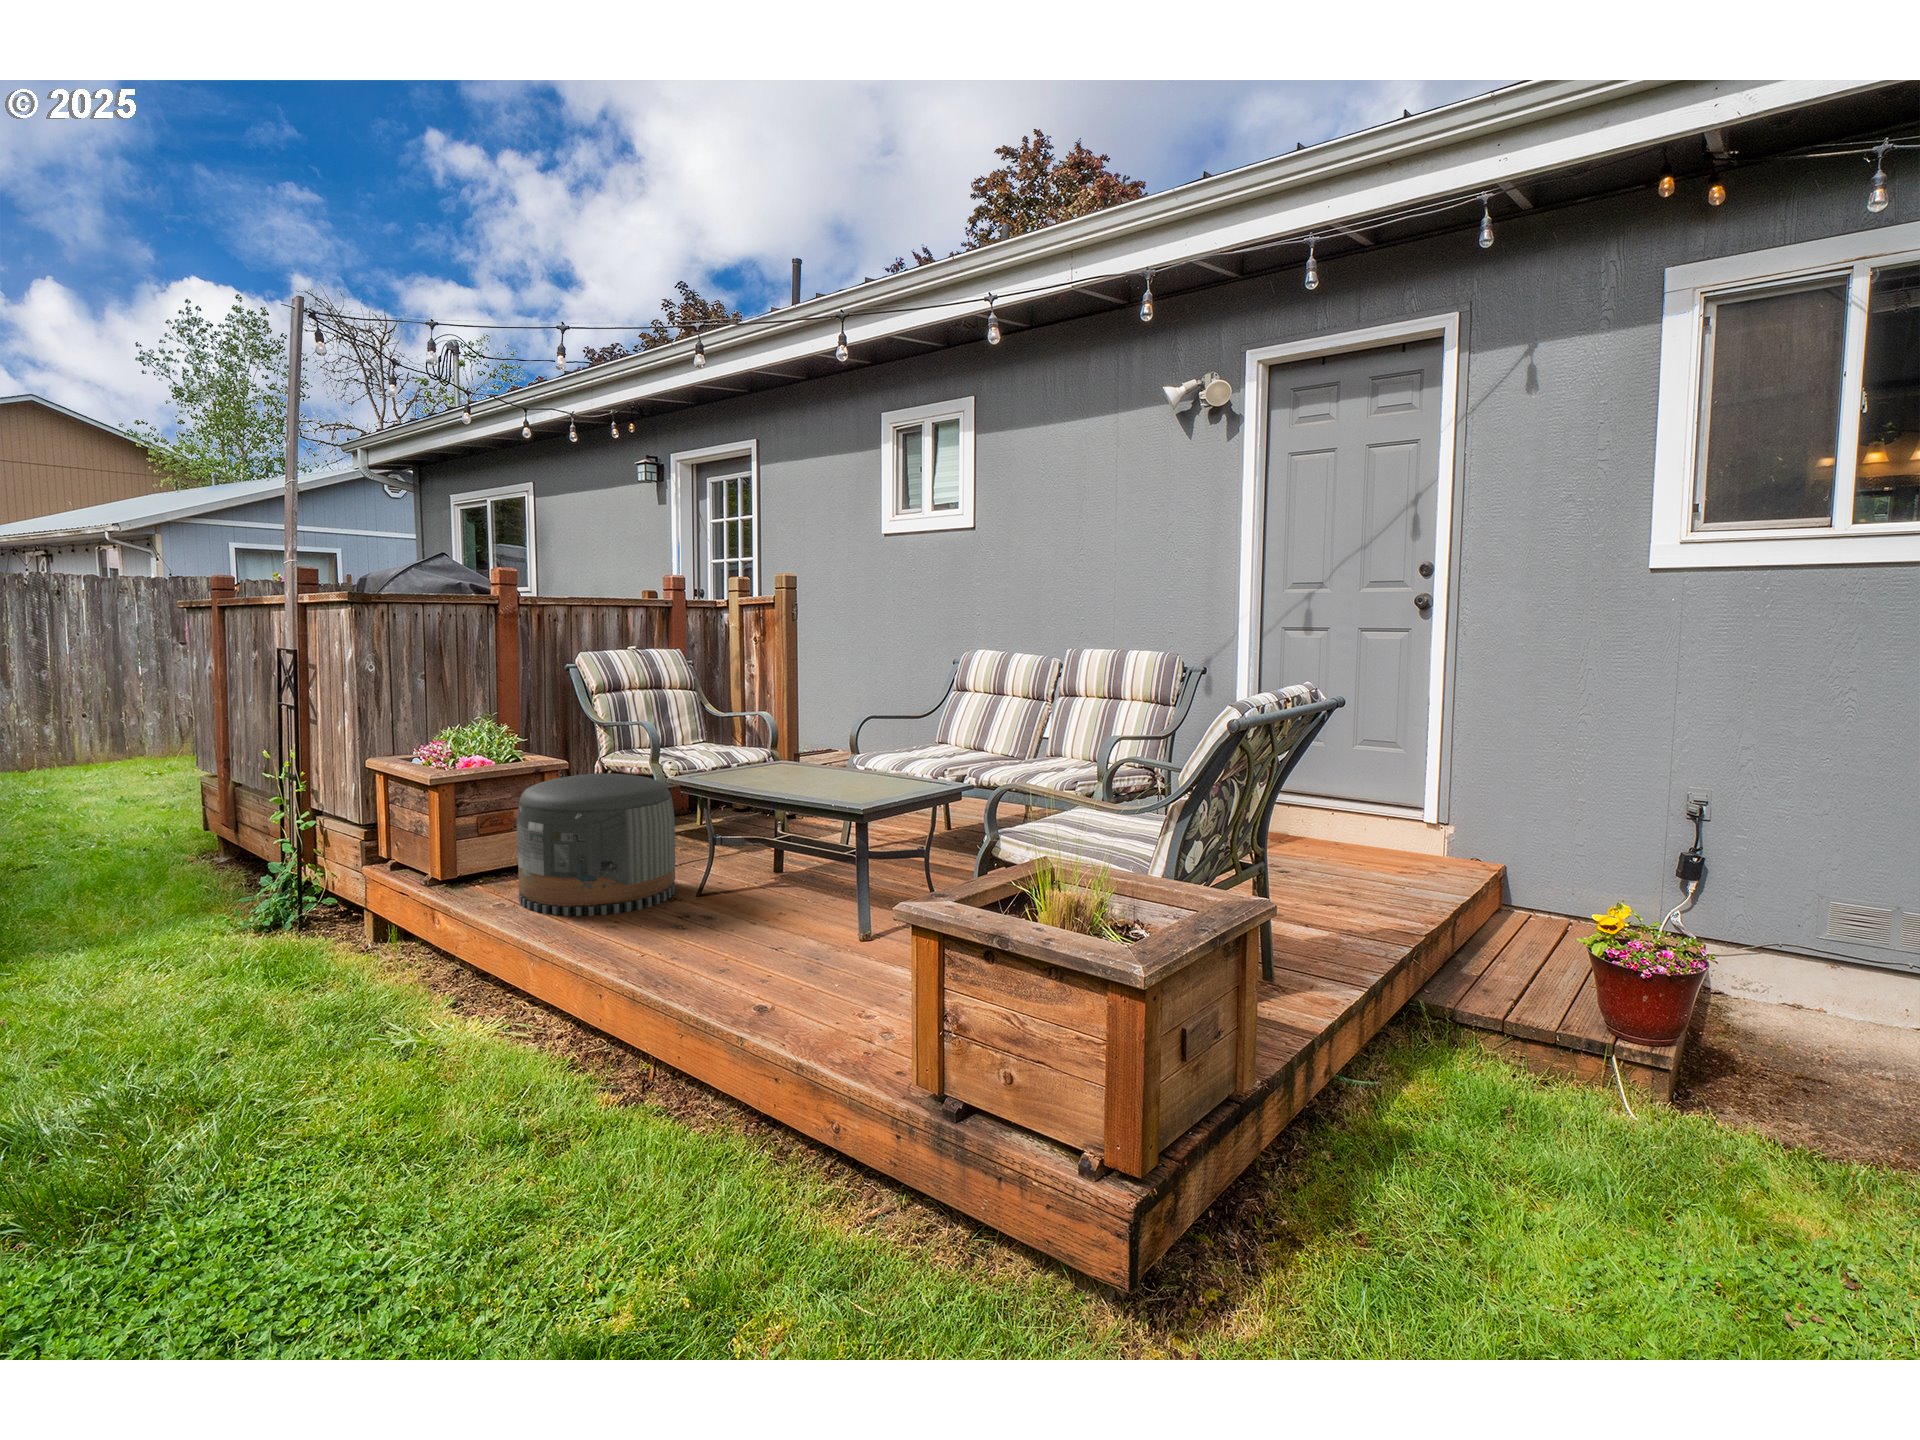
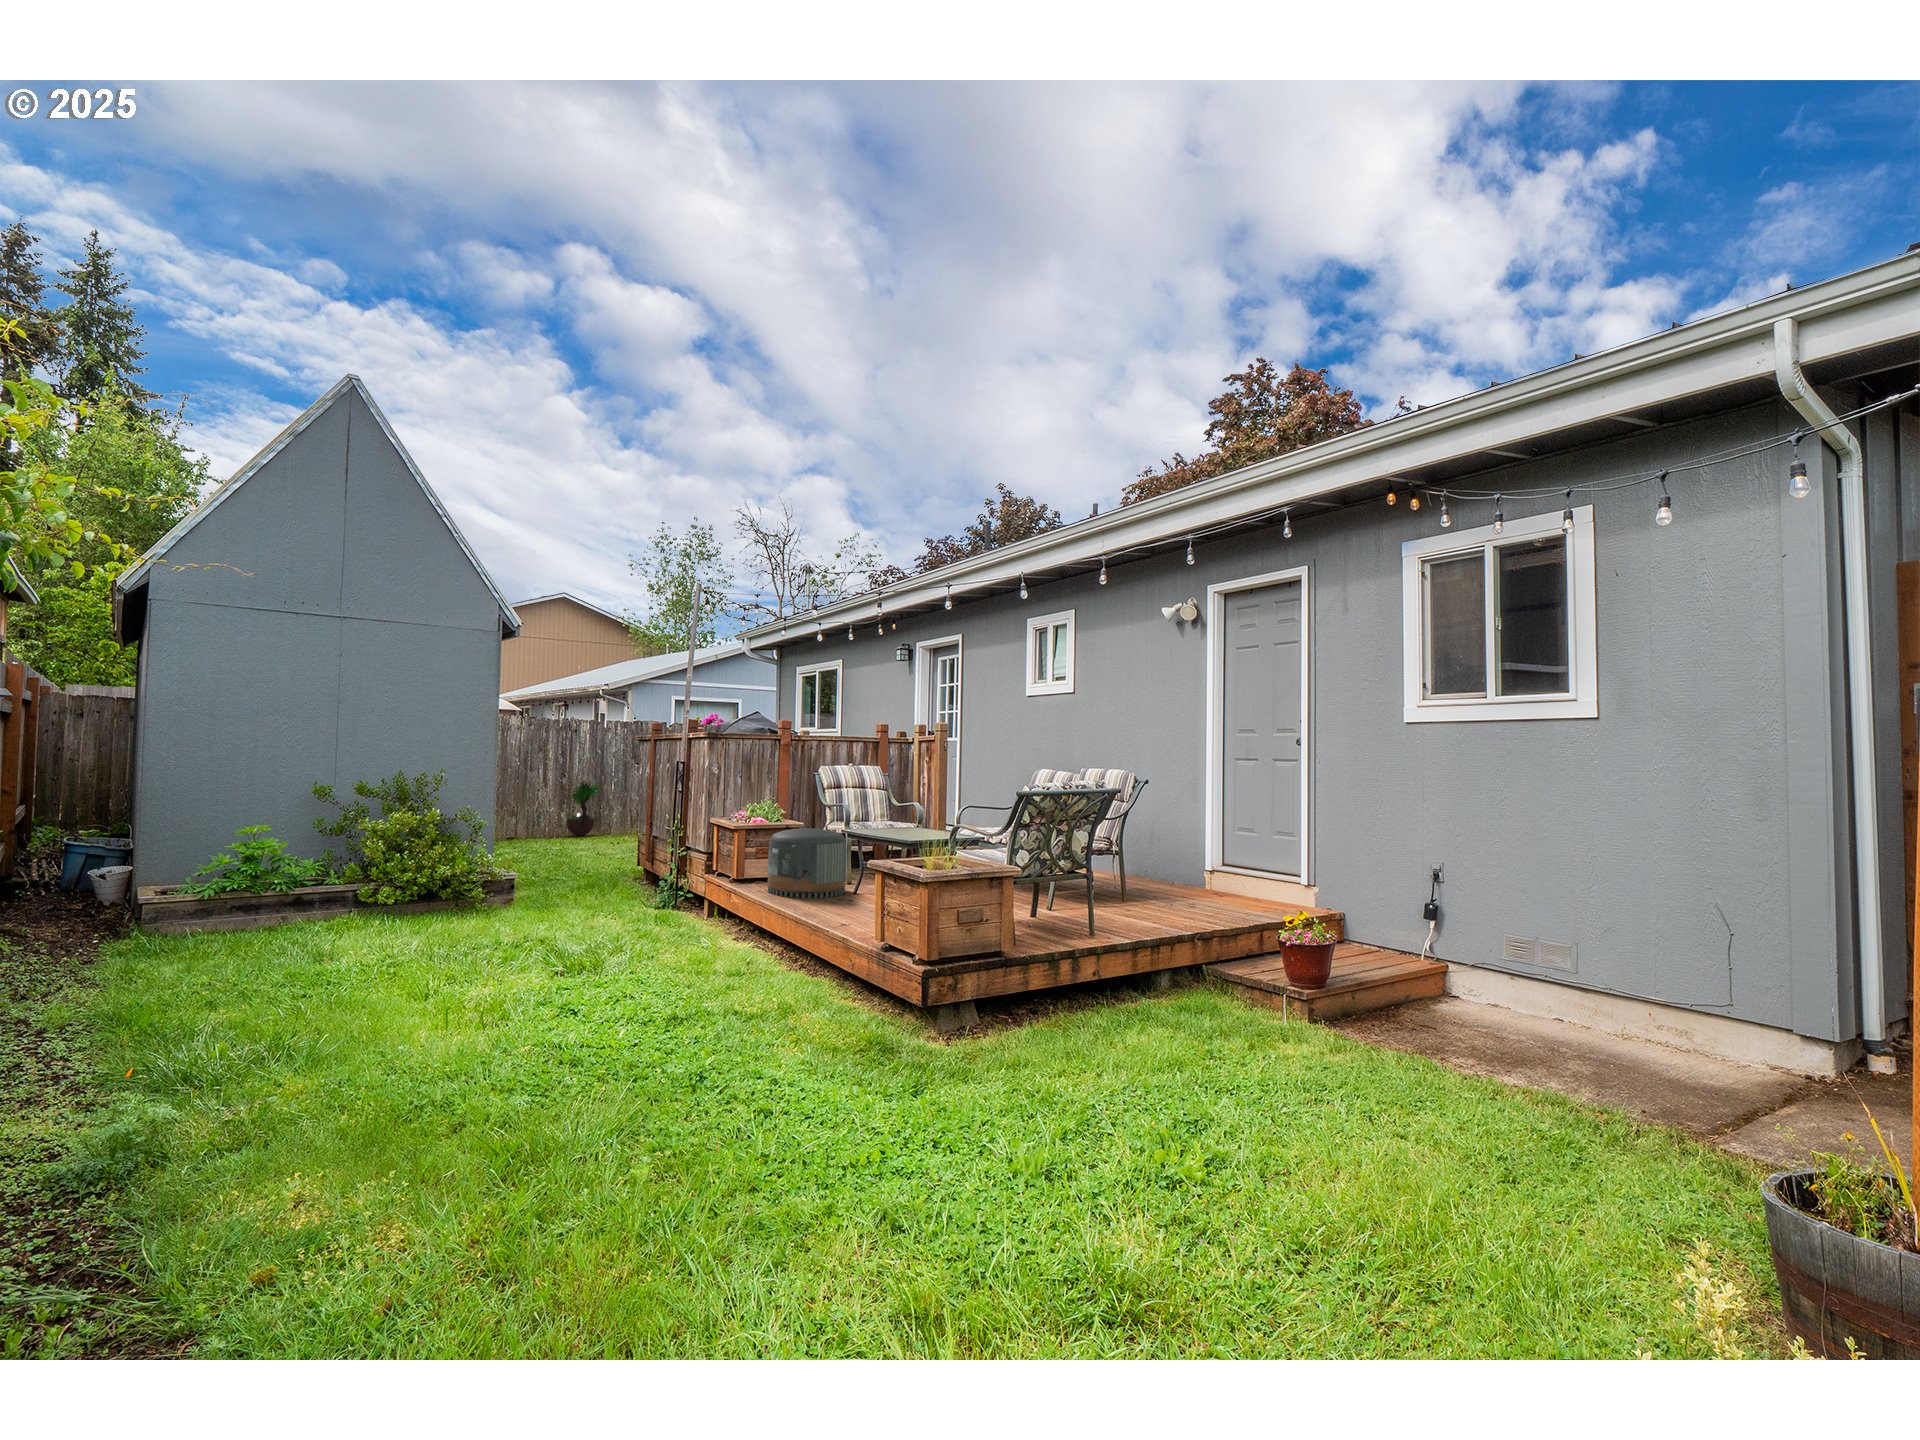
potted tree: none [45,672,116,768] -> present [567,782,600,836]

